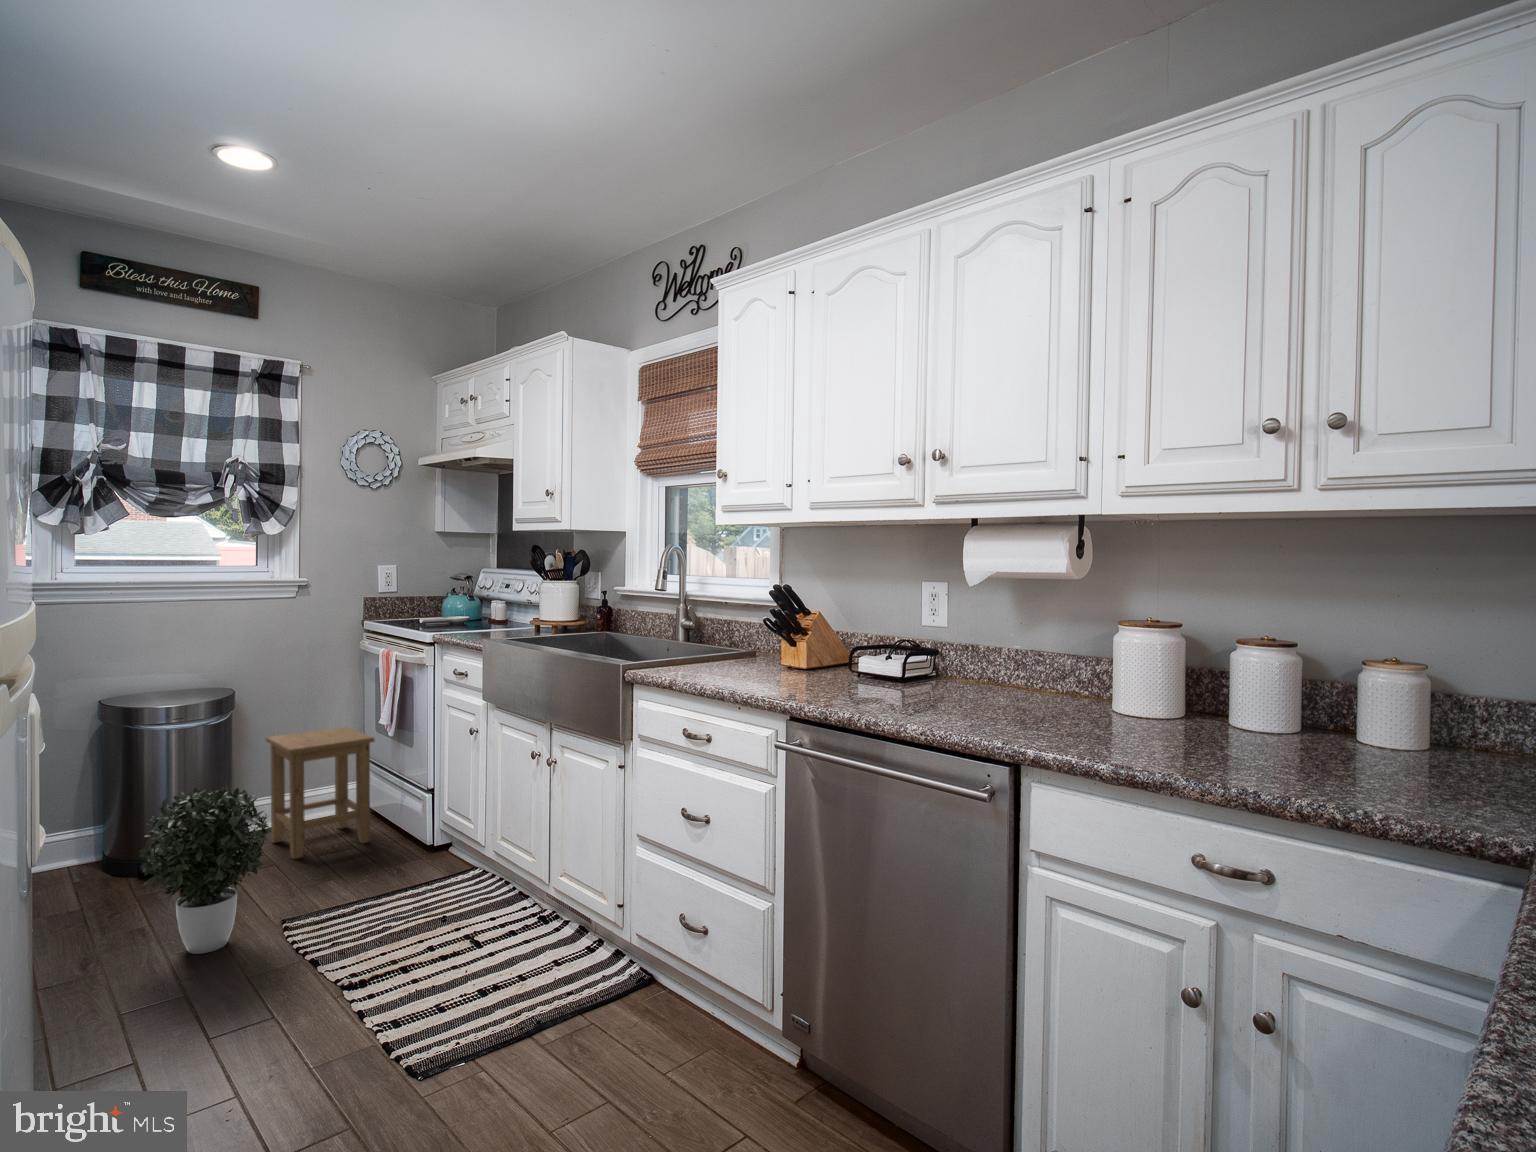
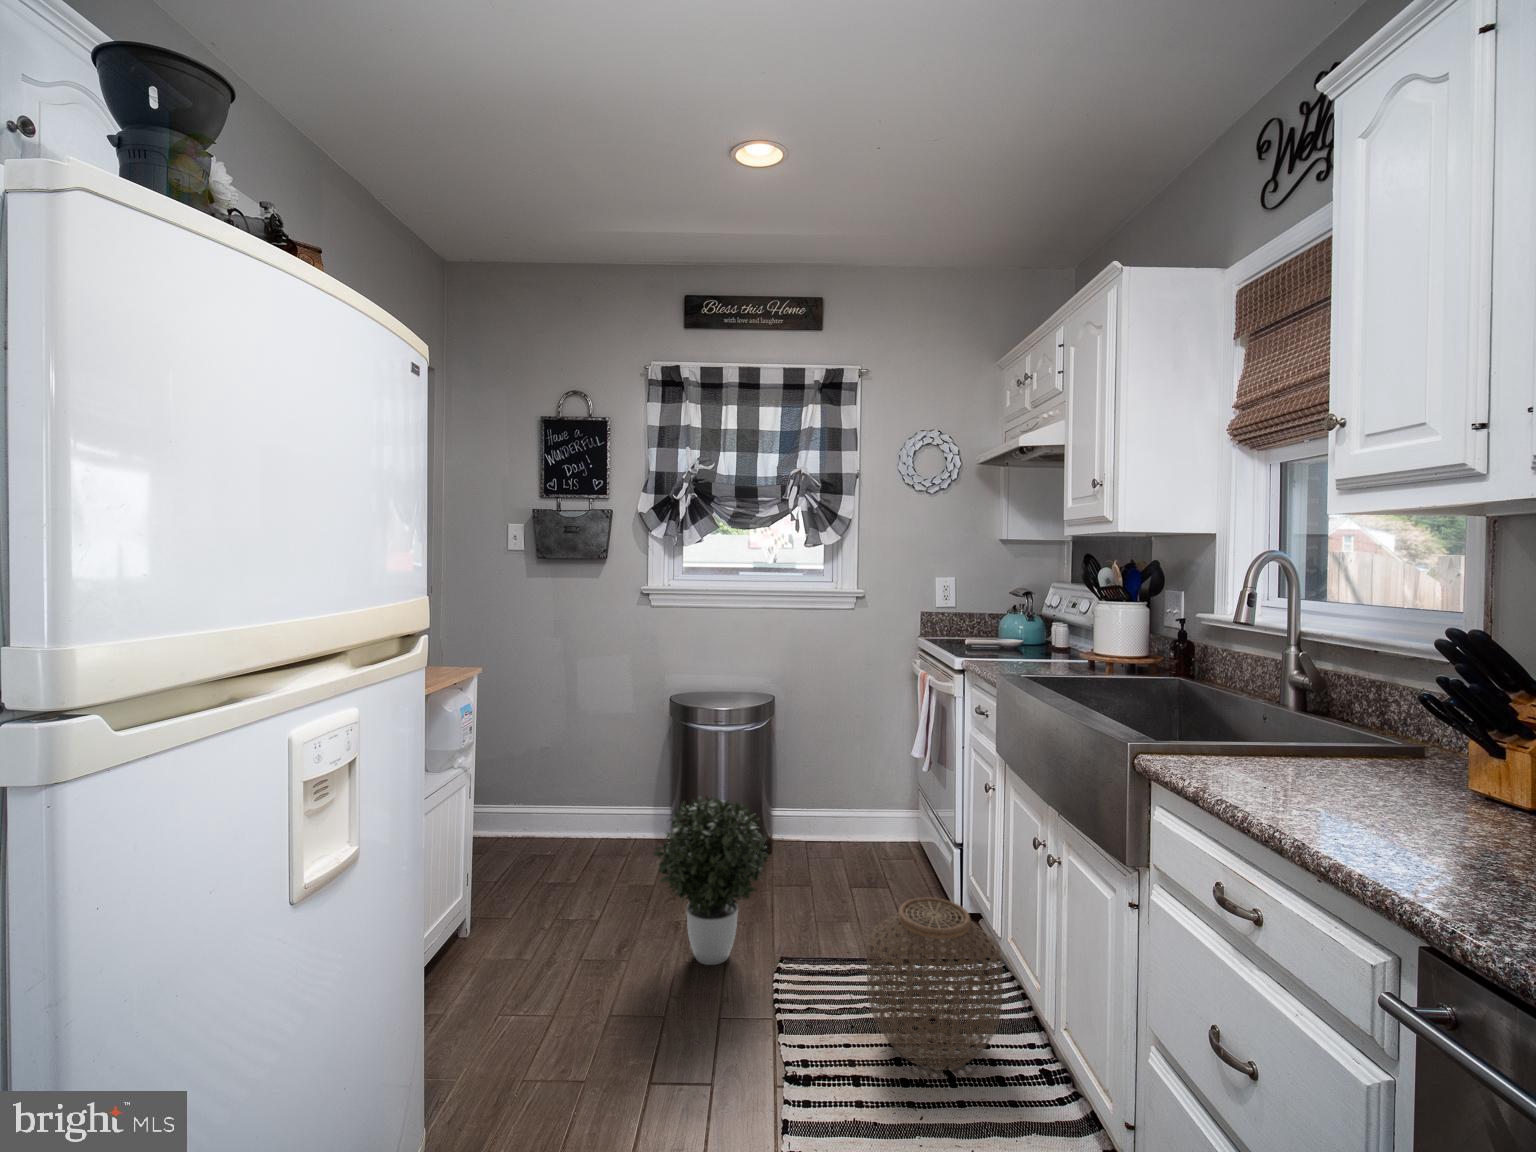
stool: present [266,727,375,859] -> none [819,740,909,871]
woven basket: none [397,817,506,943] -> present [867,898,1003,1070]

